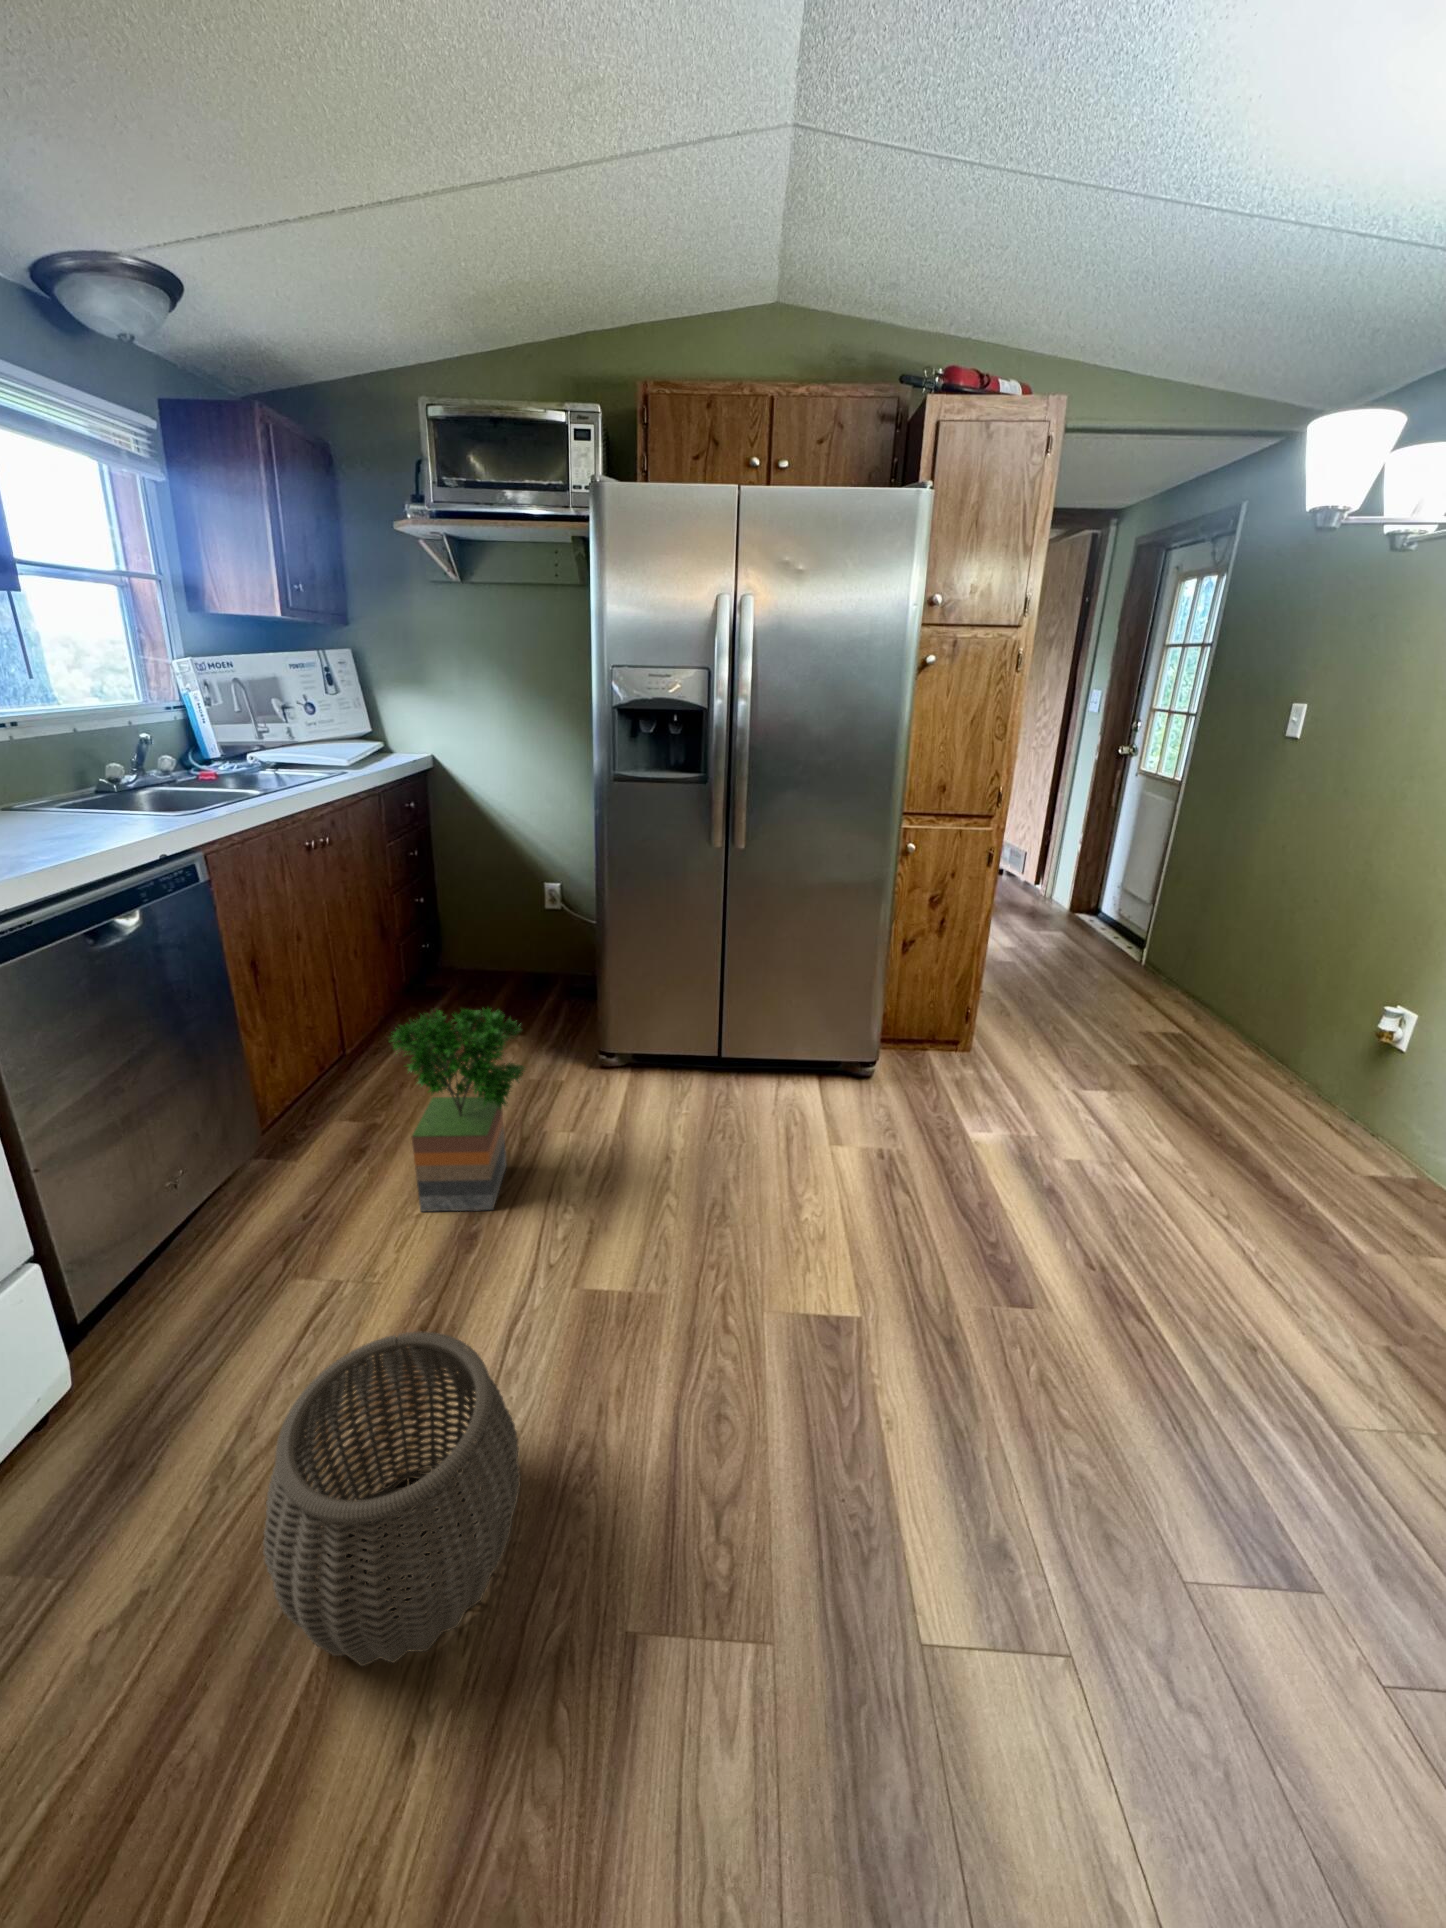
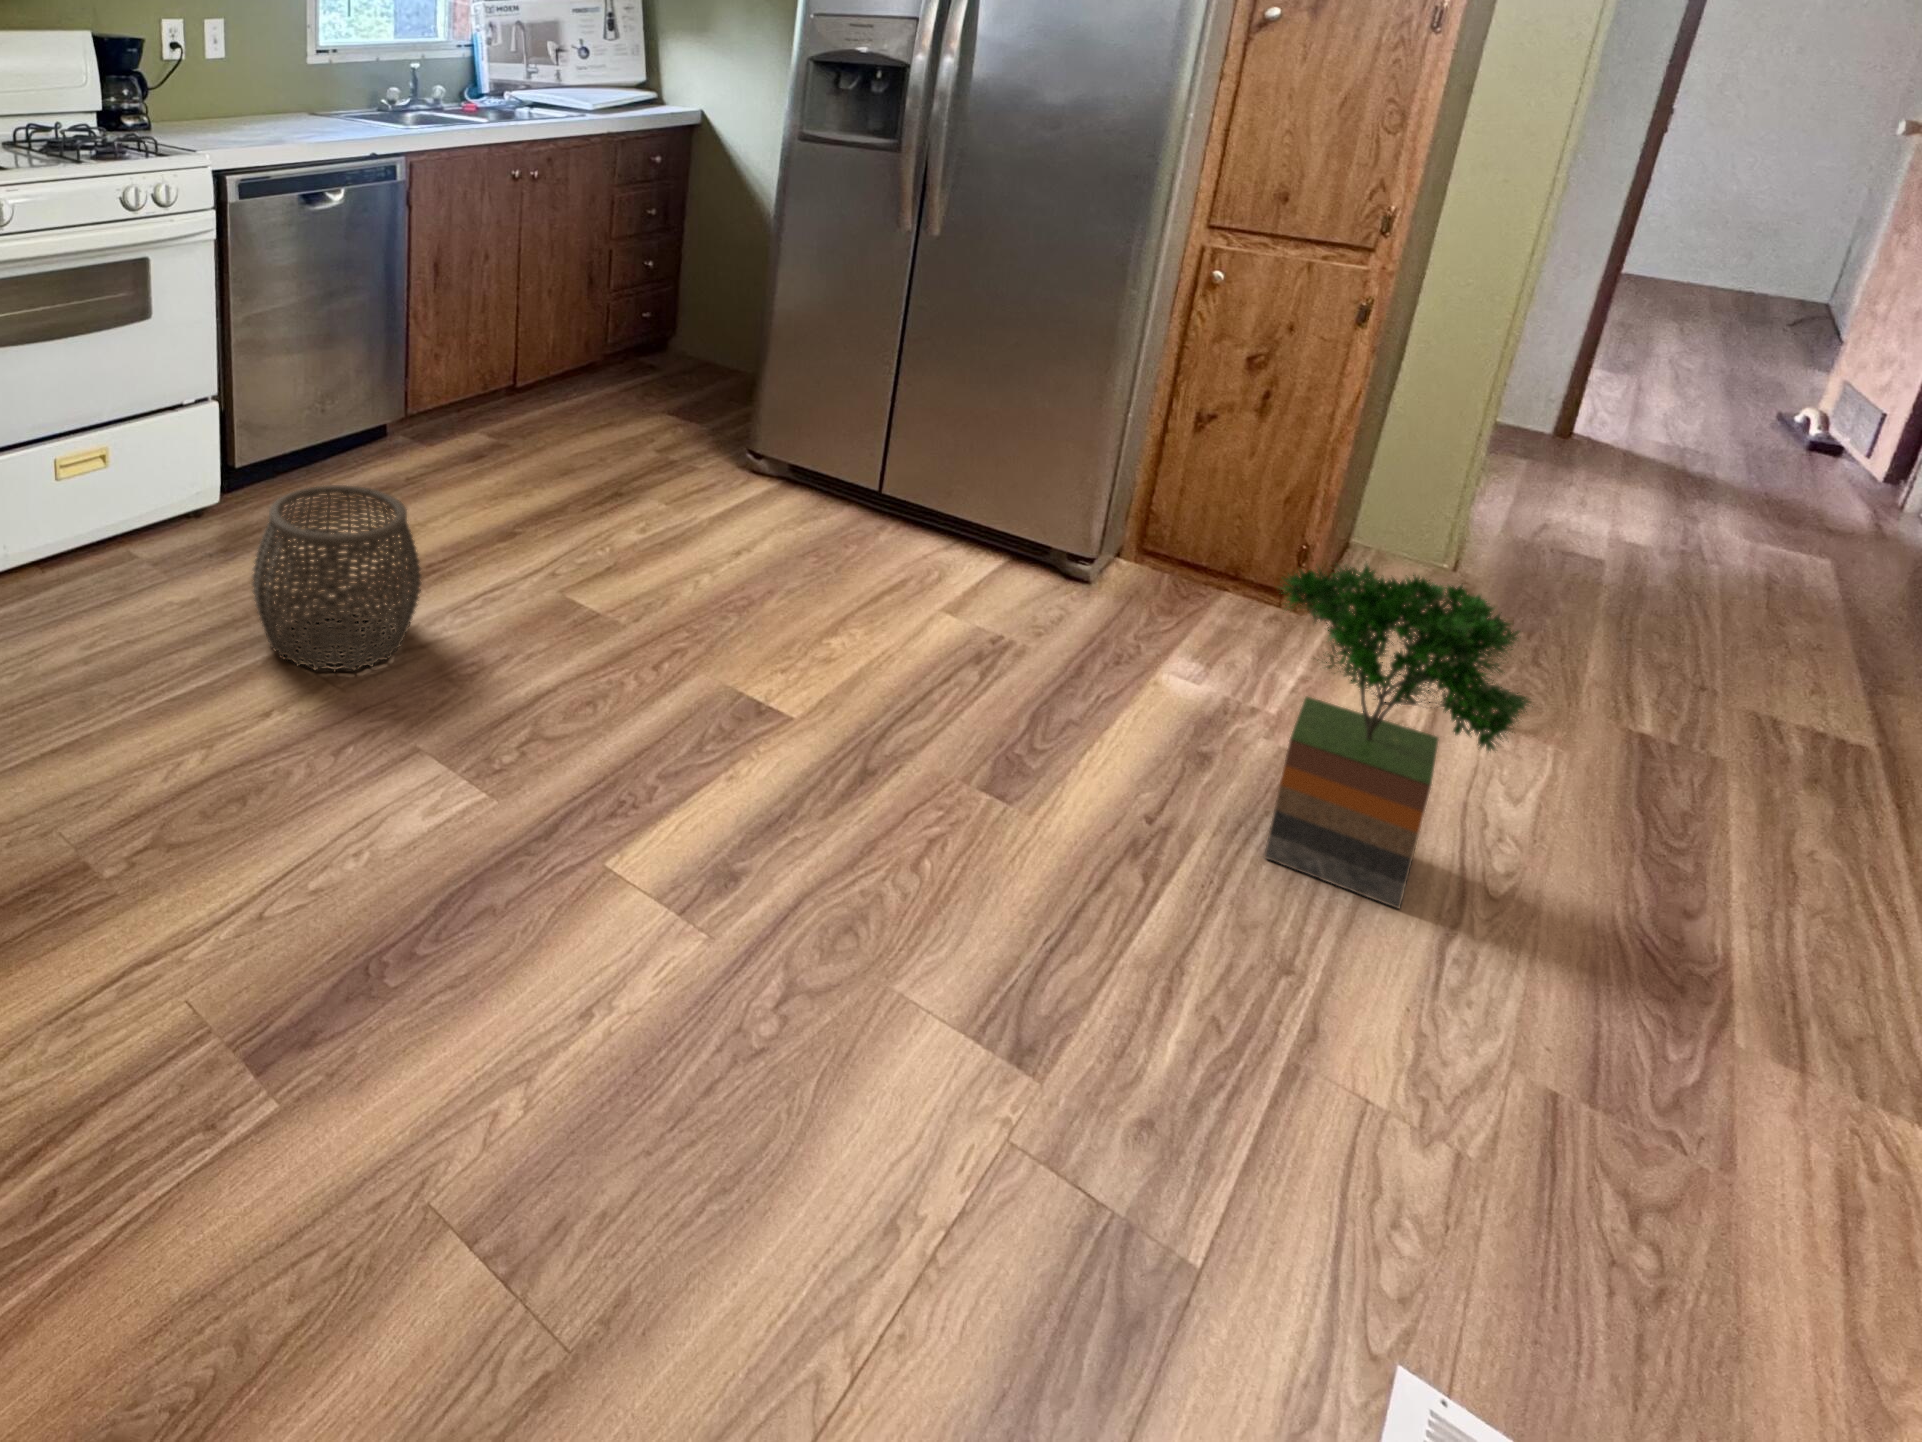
potted tree: present [391,1008,524,1212] -> present [1264,564,1533,909]

